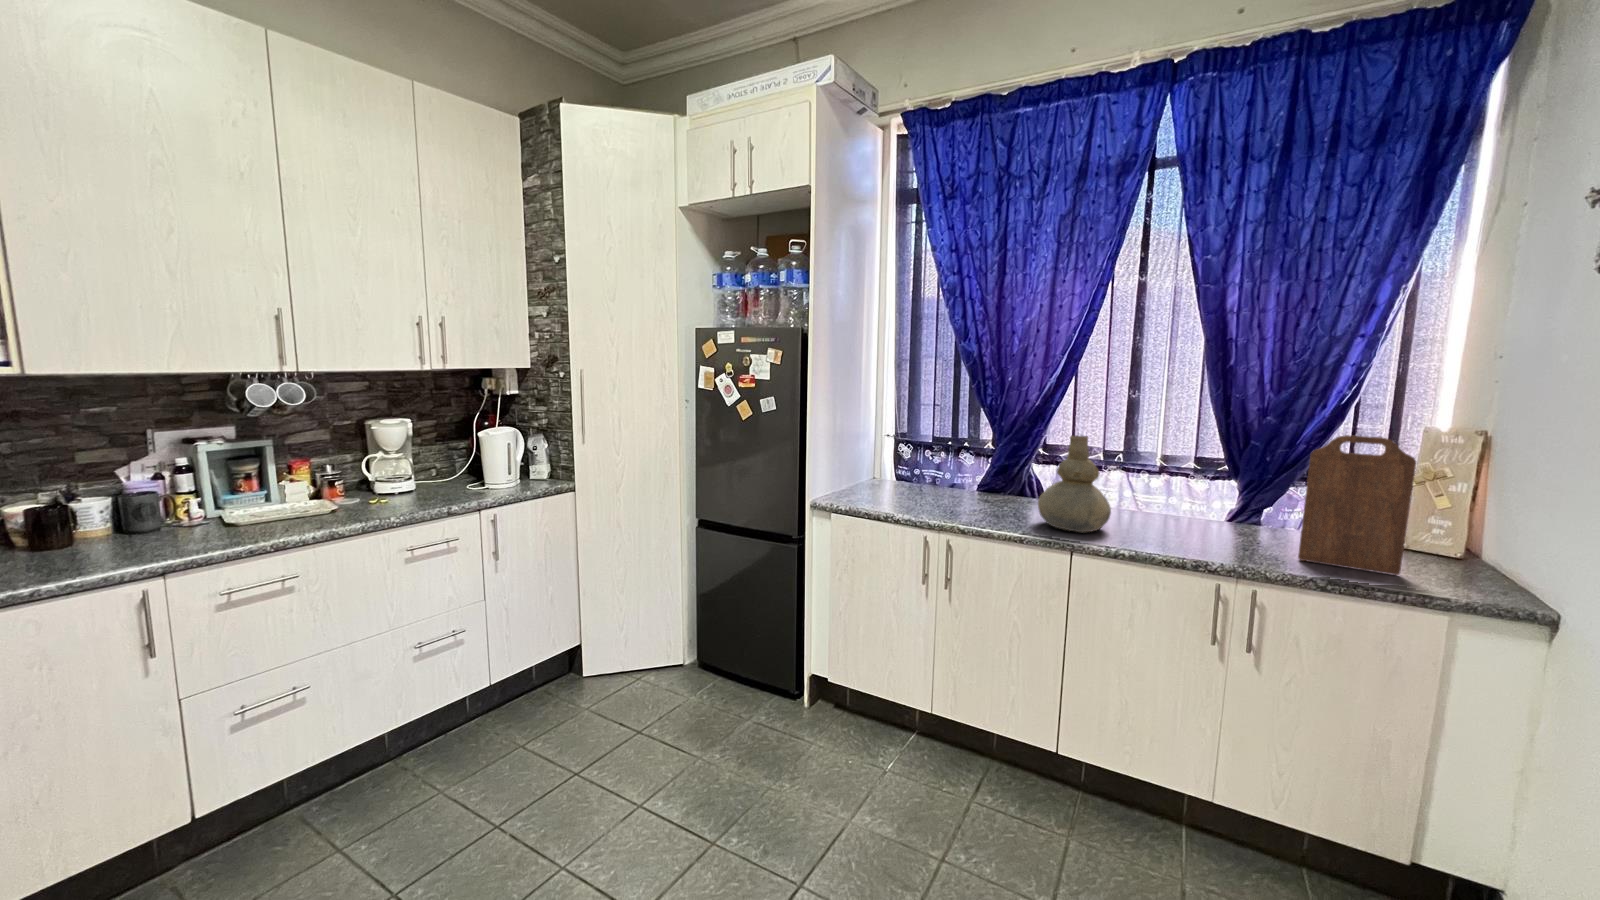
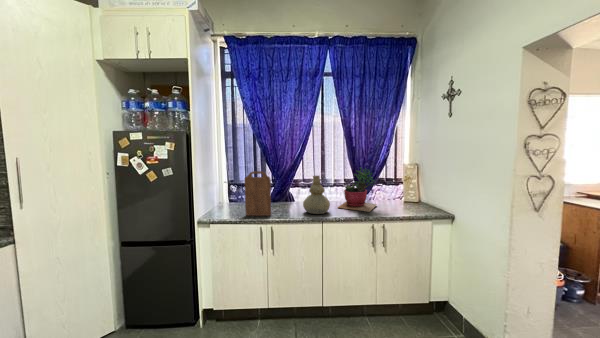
succulent plant: none [1142,422,1285,551] -> present [338,167,377,212]
cutting board: present [1298,435,1416,575] -> present [245,171,271,216]

